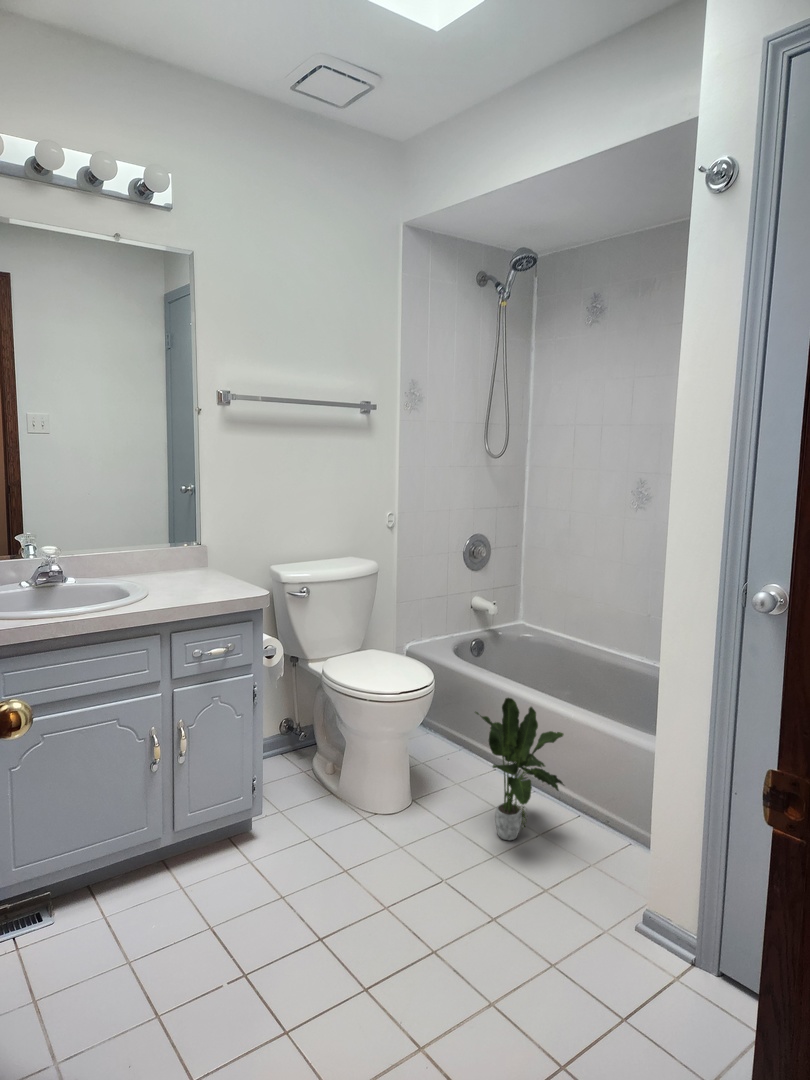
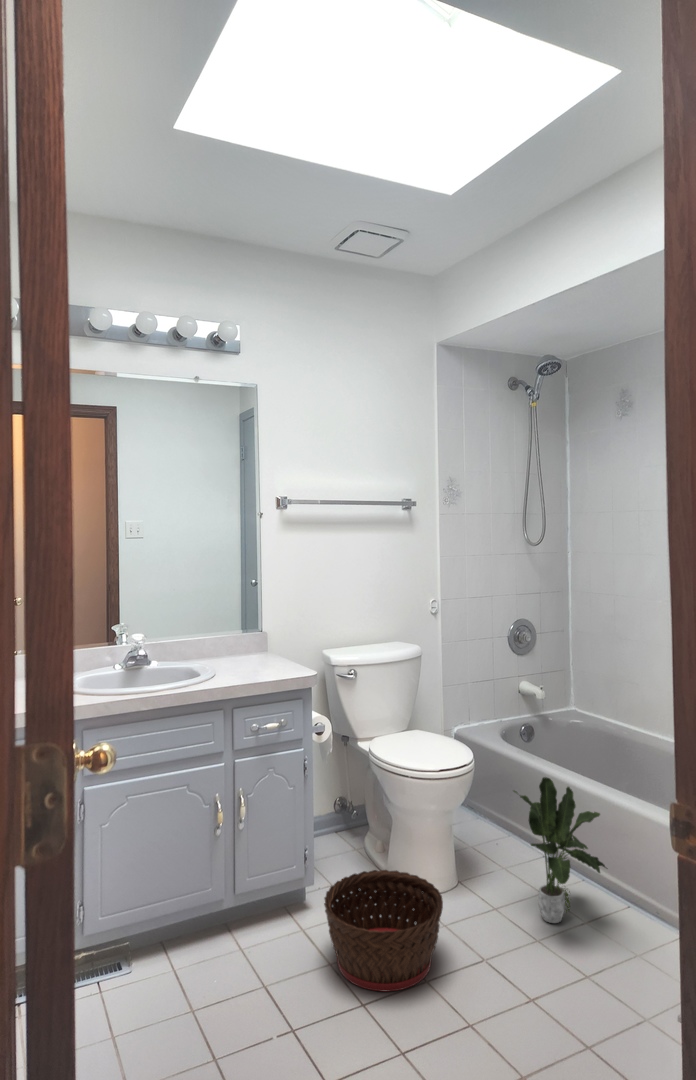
basket: none [276,798,404,924] -> present [324,870,443,992]

